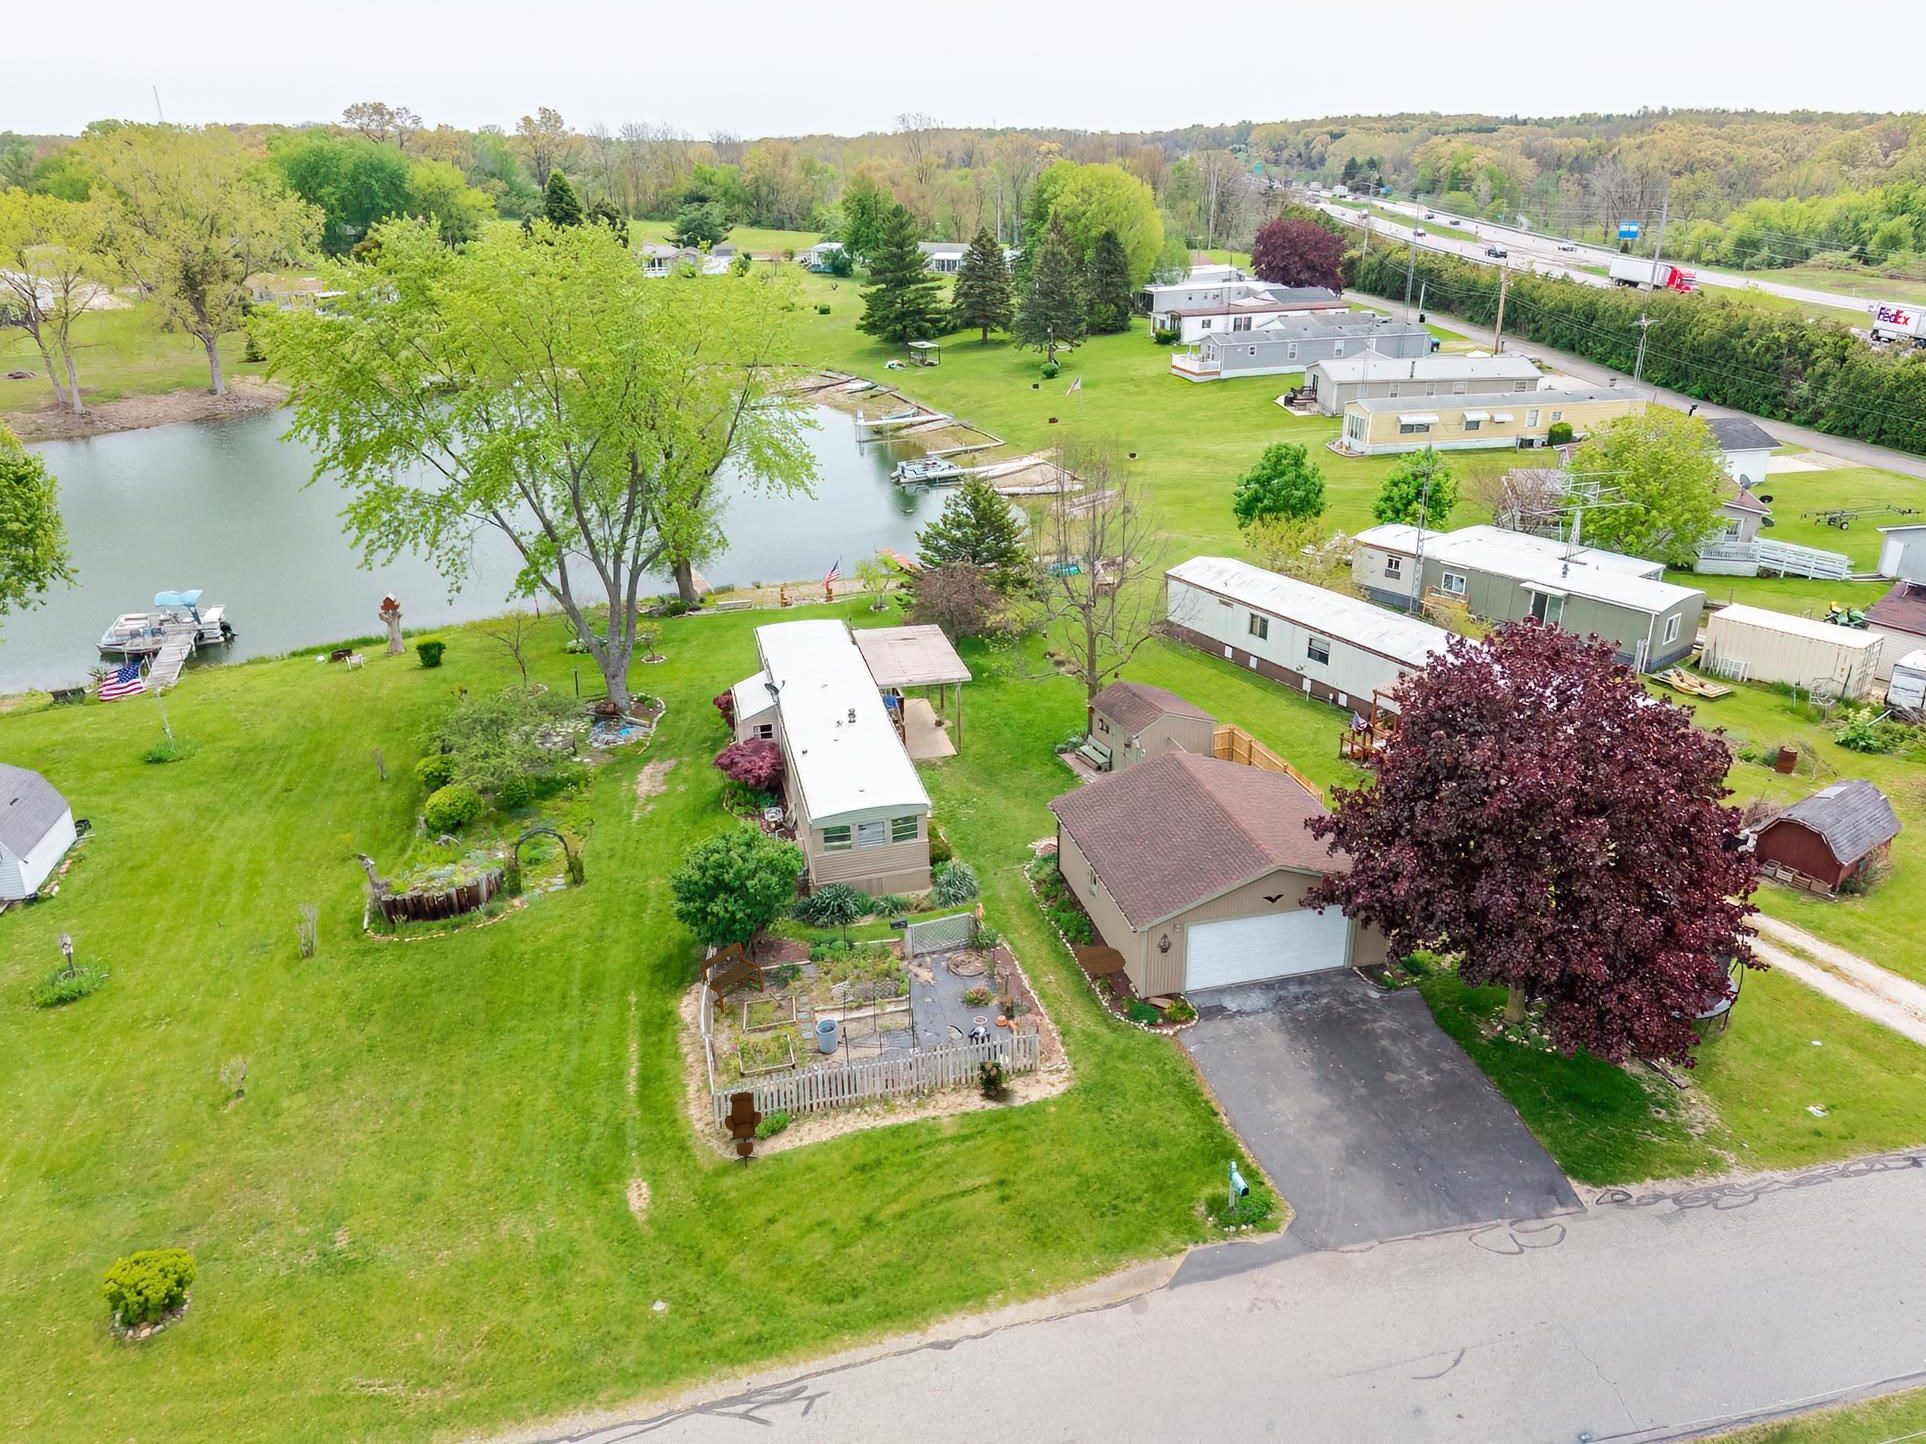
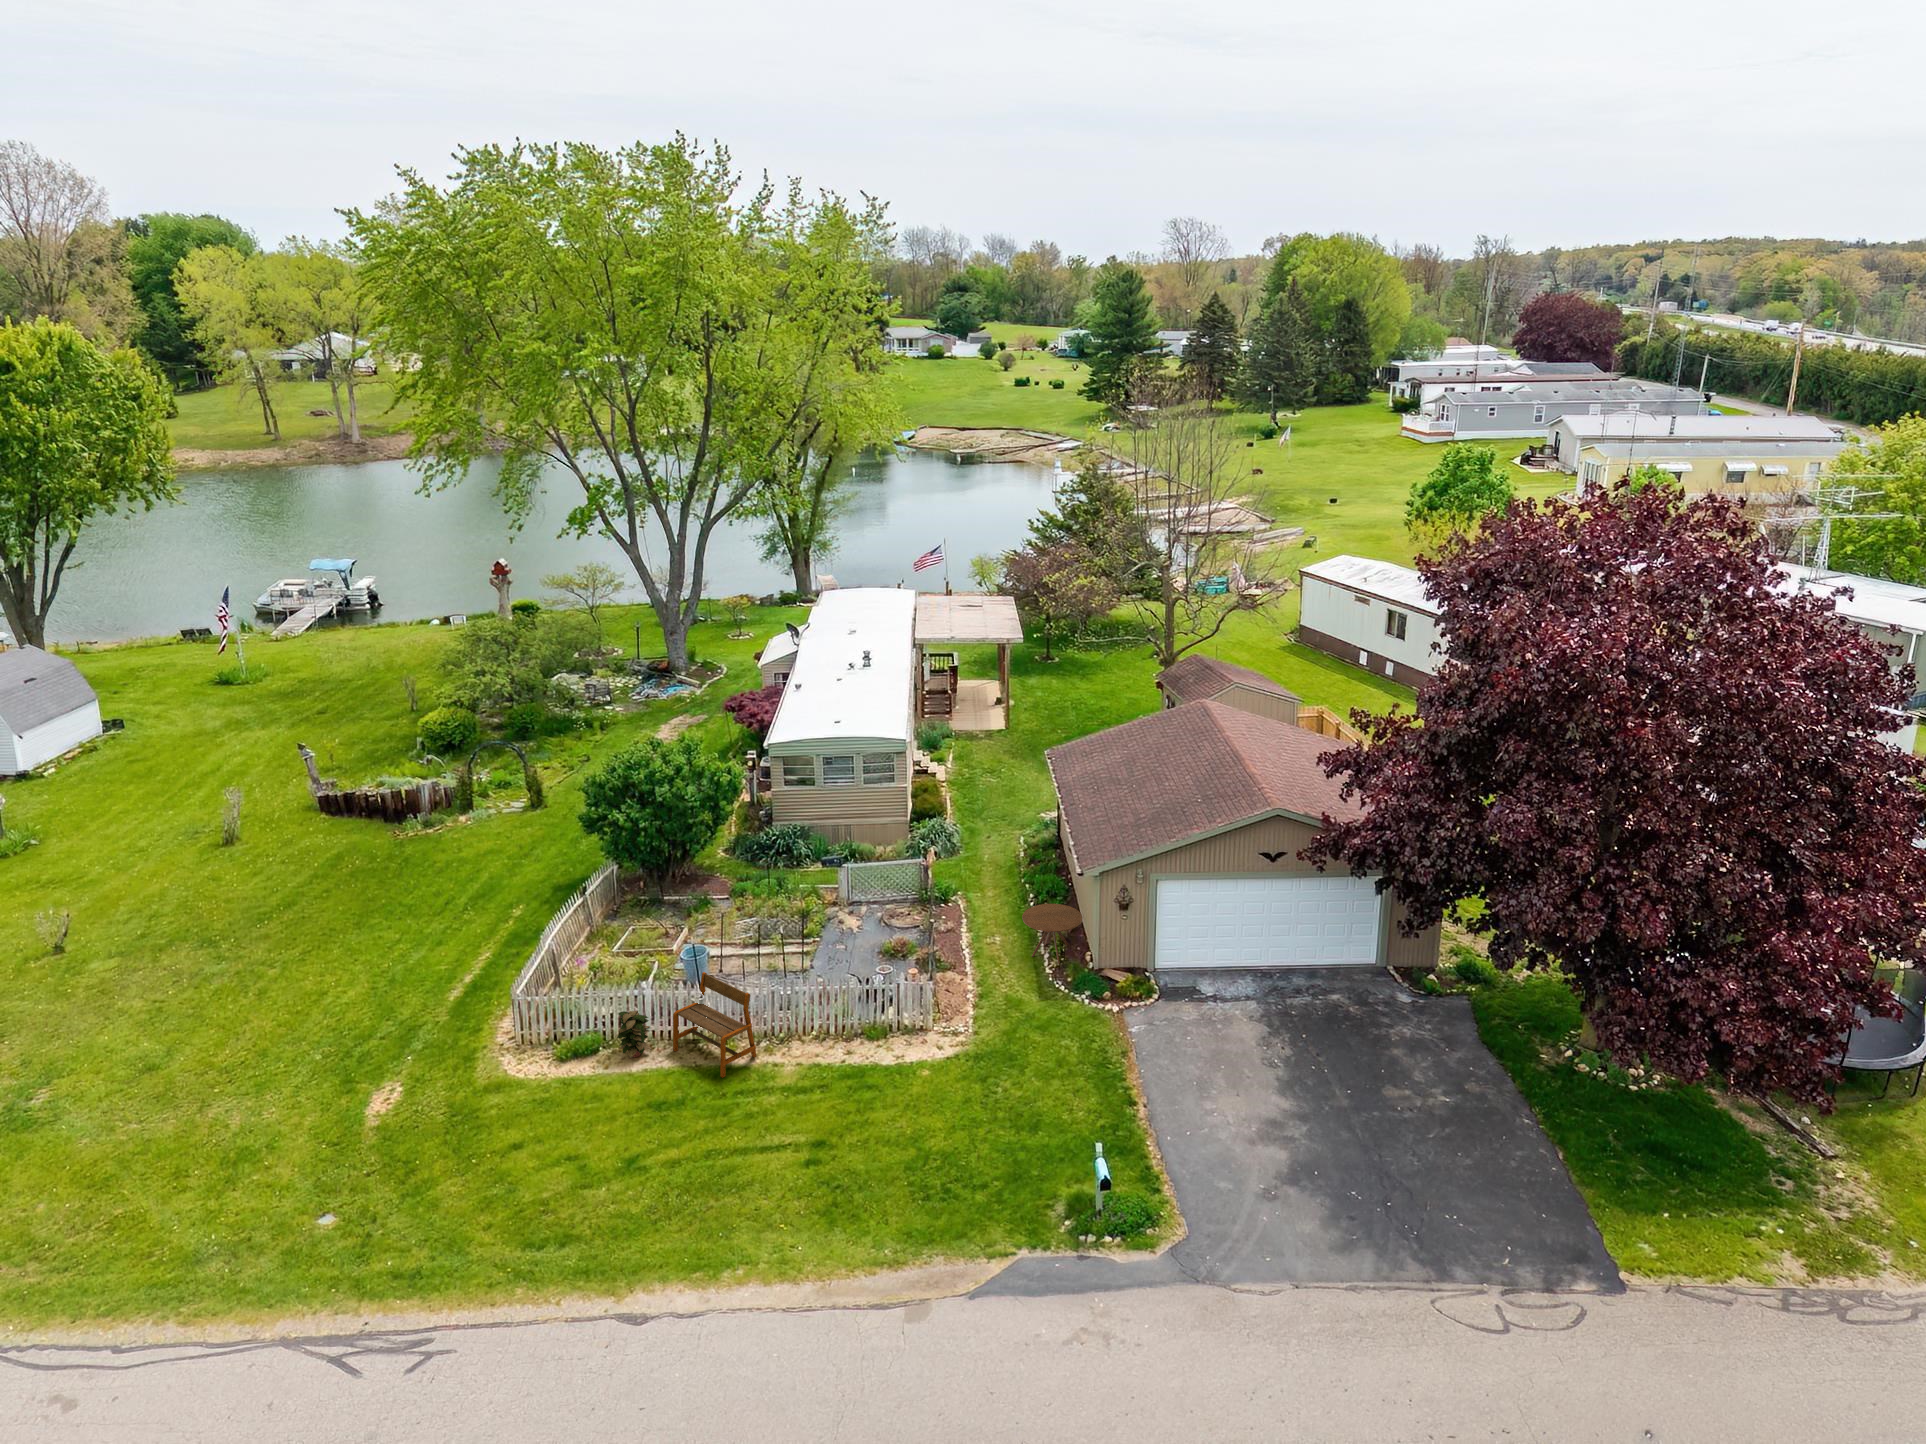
bench: present [701,942,764,1015] -> present [673,972,756,1078]
decorative plant: present [978,1060,1003,1097] -> present [617,1011,651,1058]
lounge chair: present [725,1092,762,1167] -> none [520,1000,567,1087]

